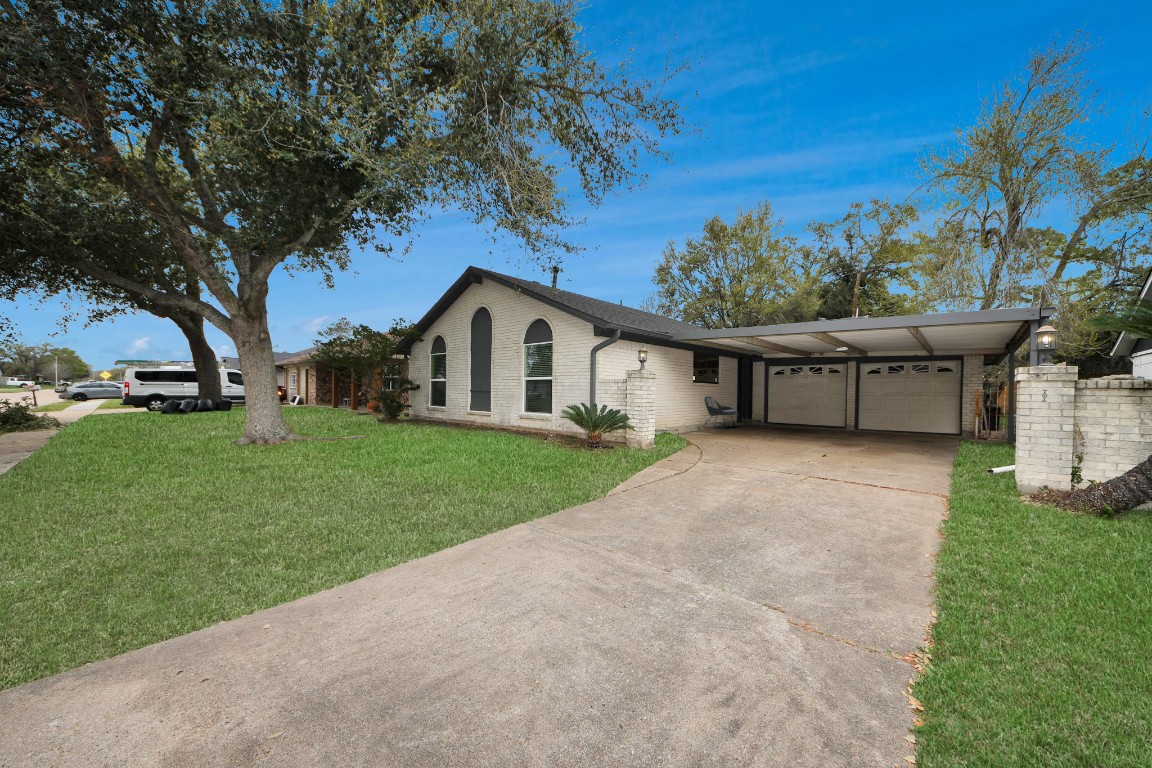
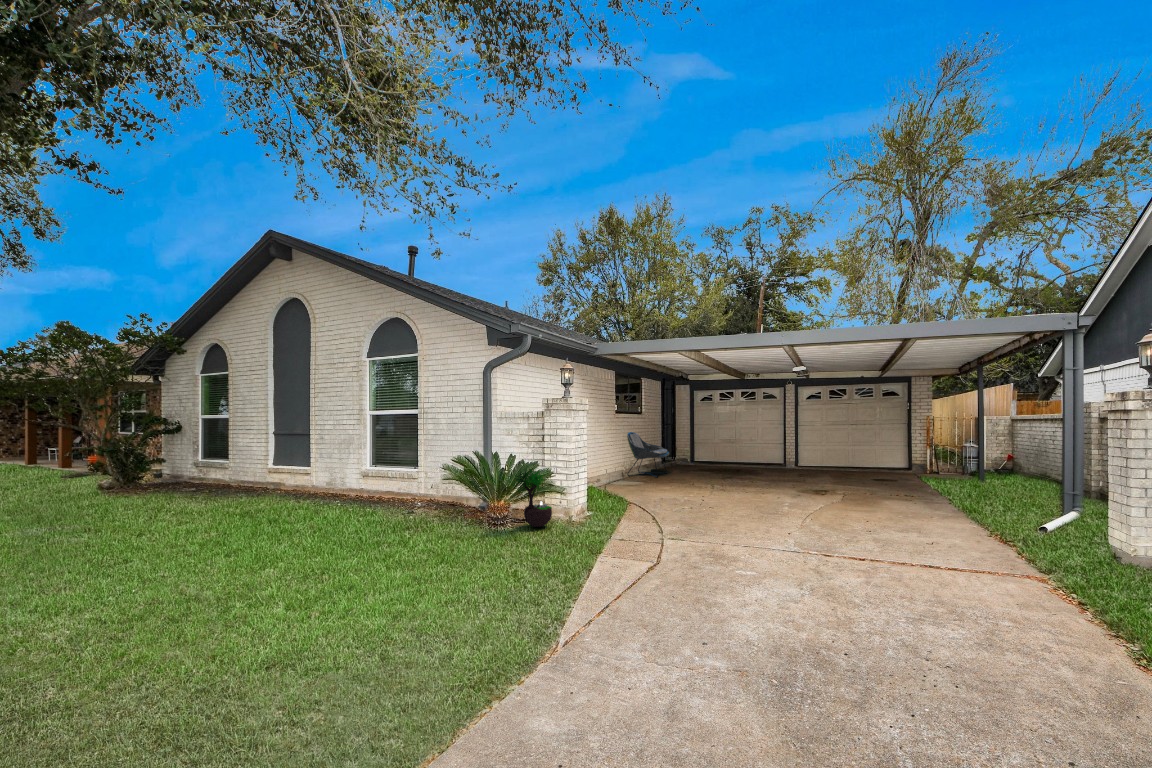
potted tree: none [602,410,629,451] -> present [514,467,552,527]

